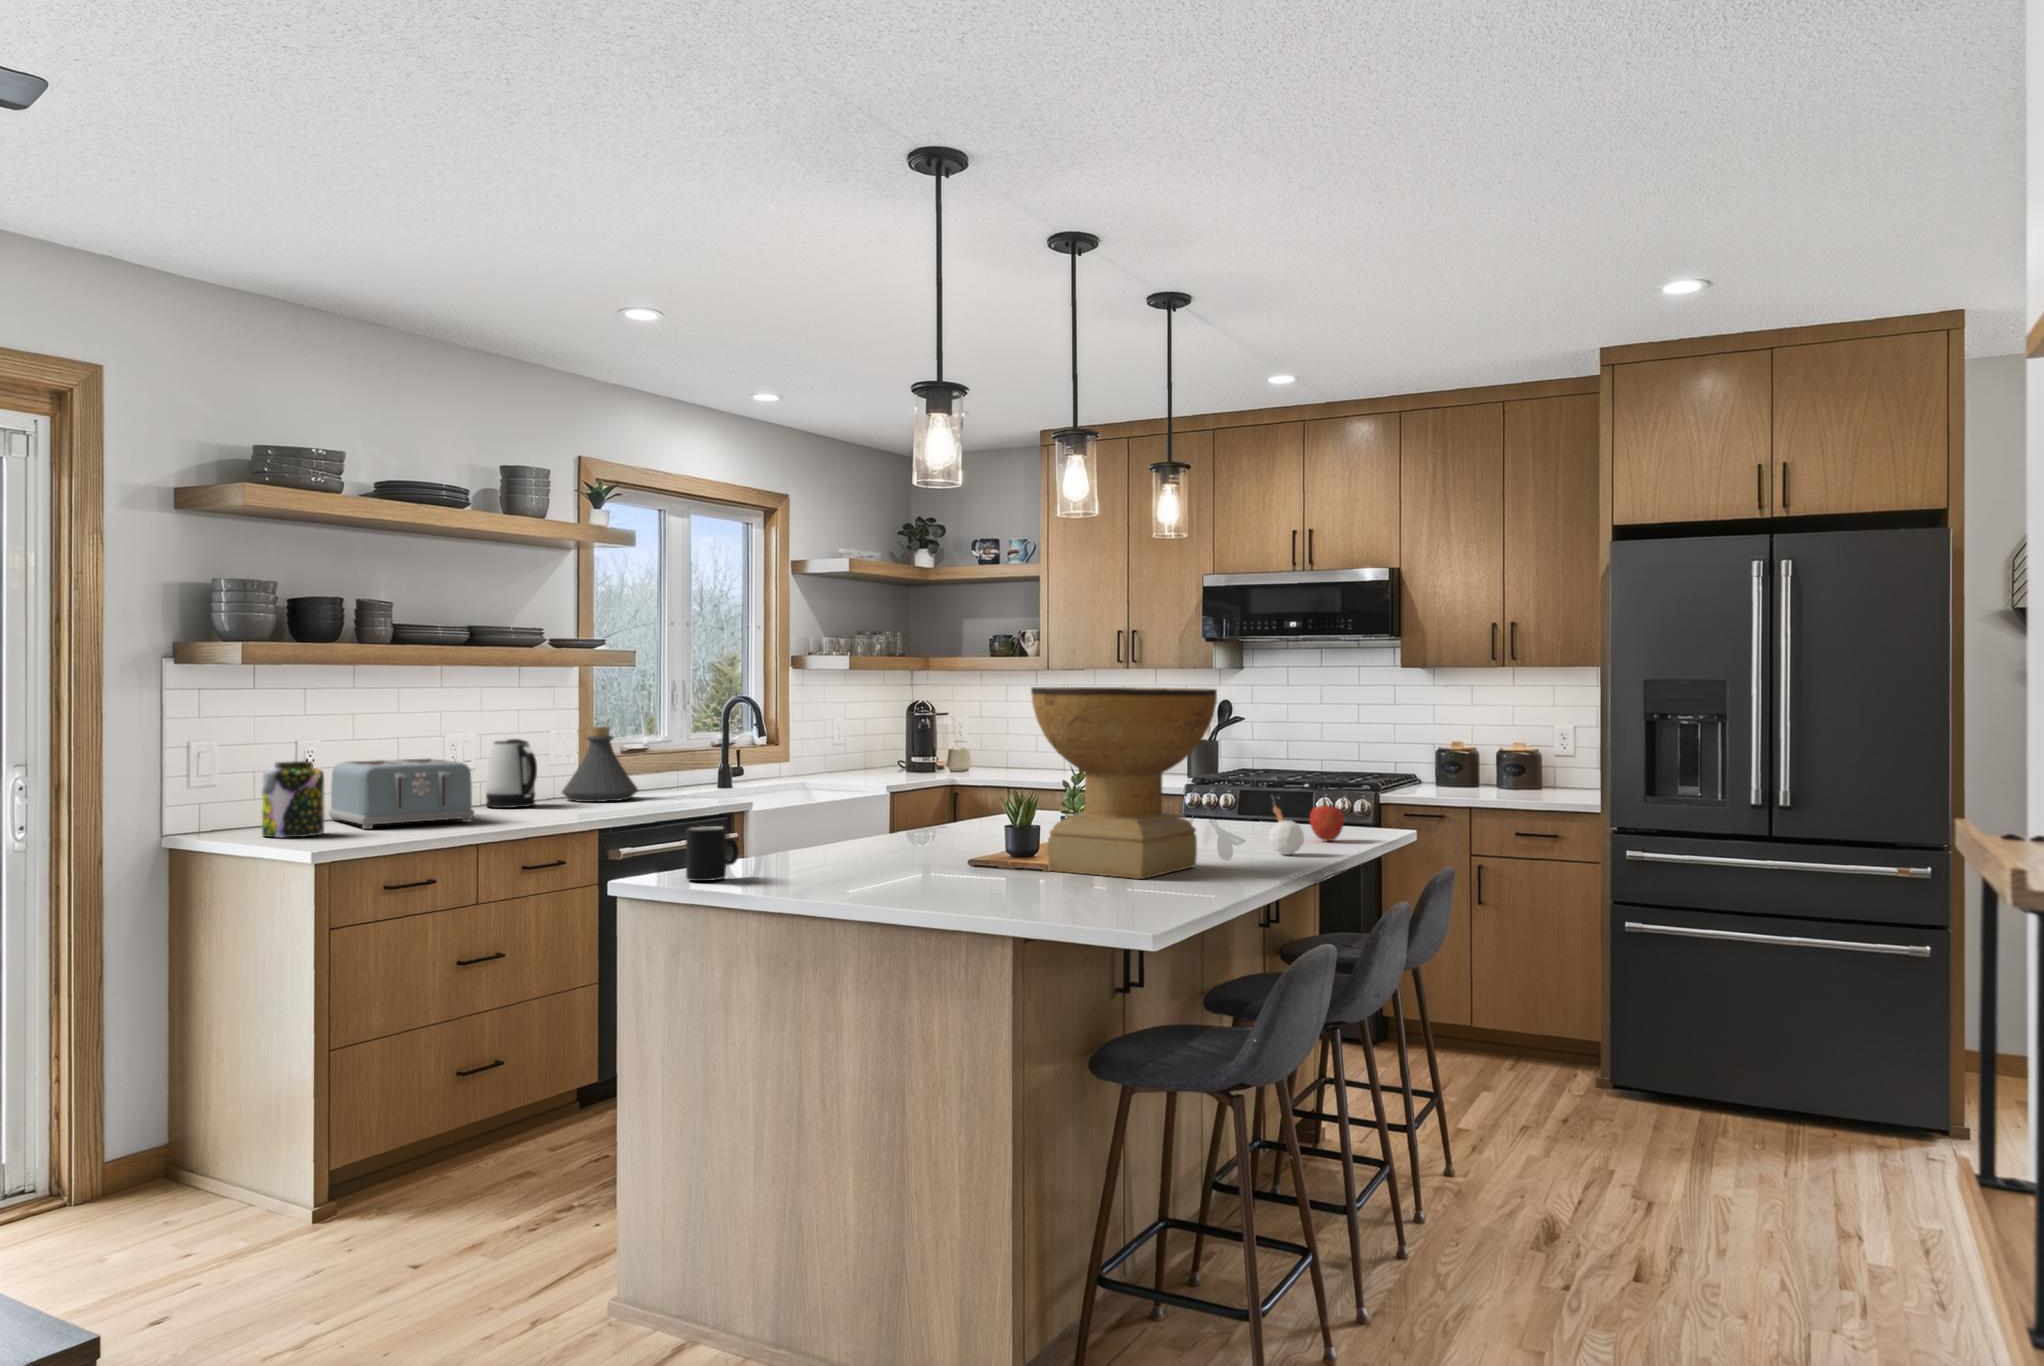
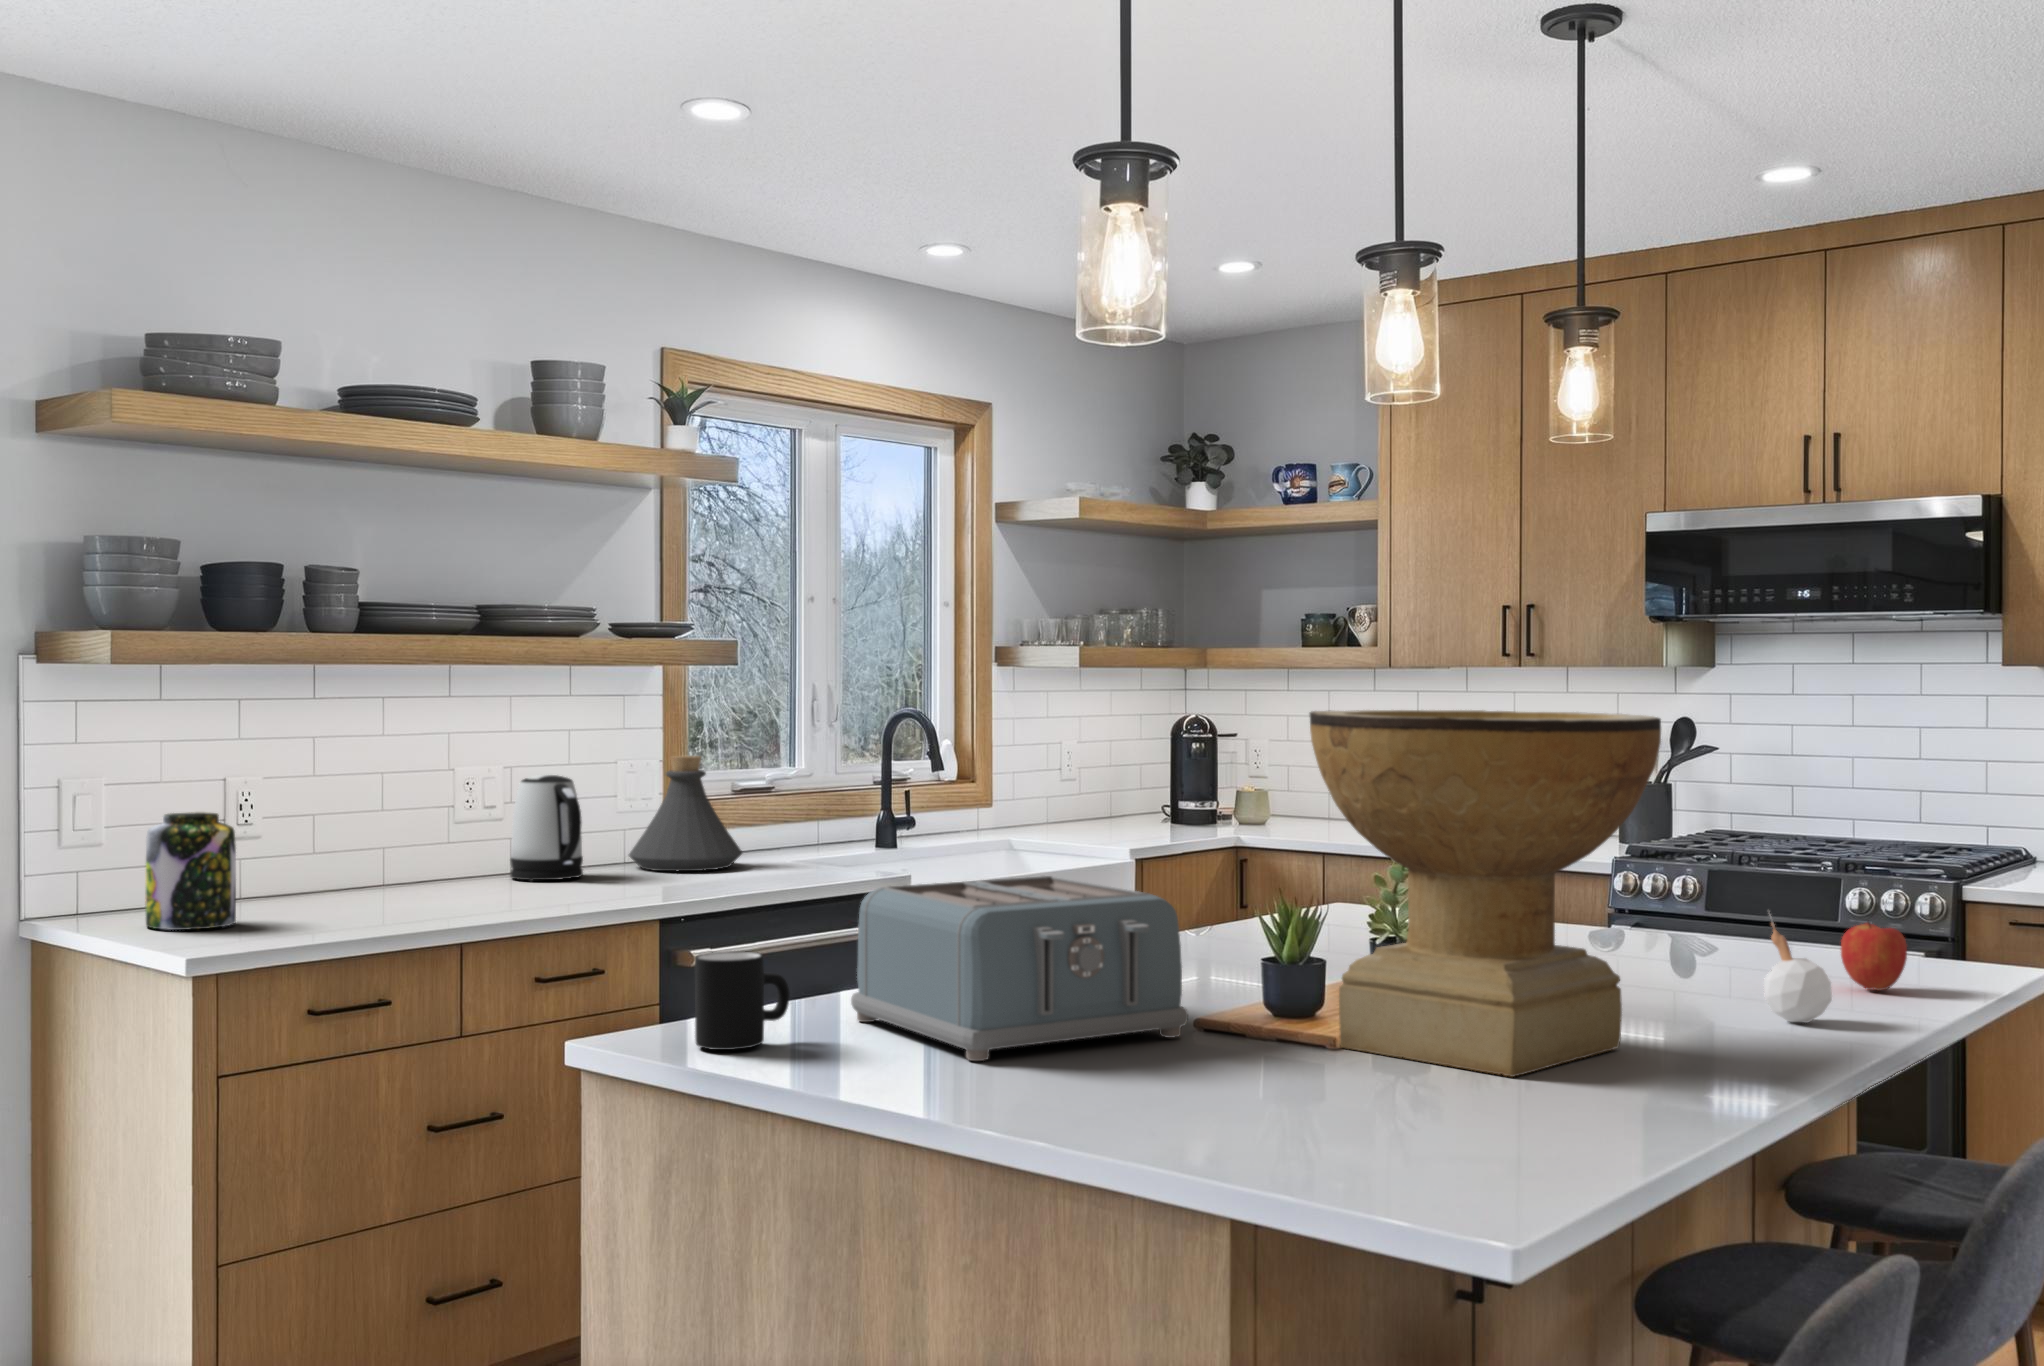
toaster: present [329,758,474,829] -> present [851,876,1188,1061]

